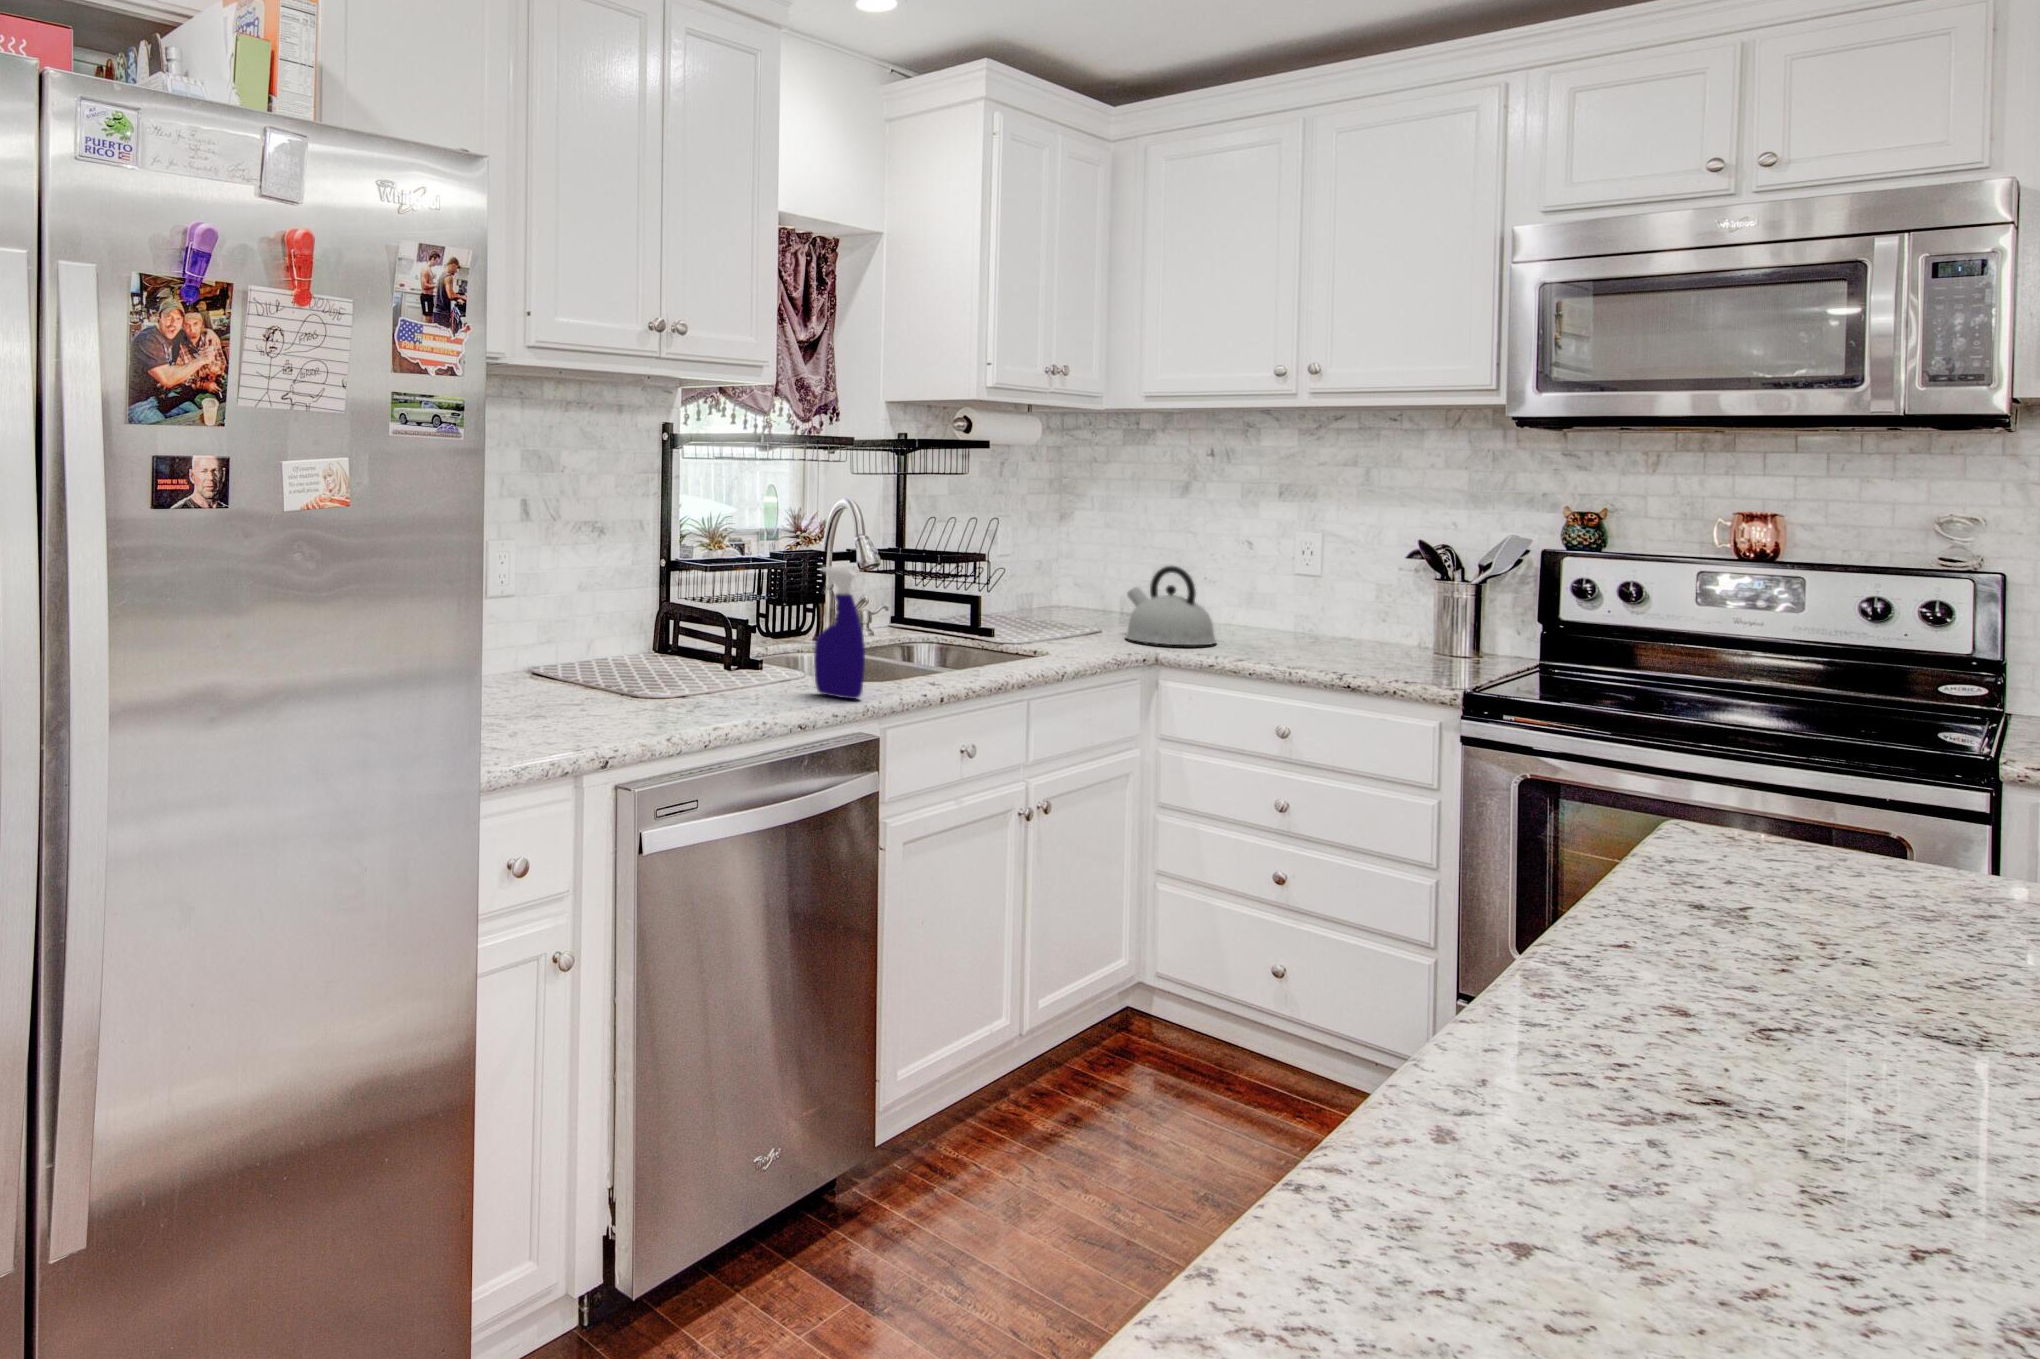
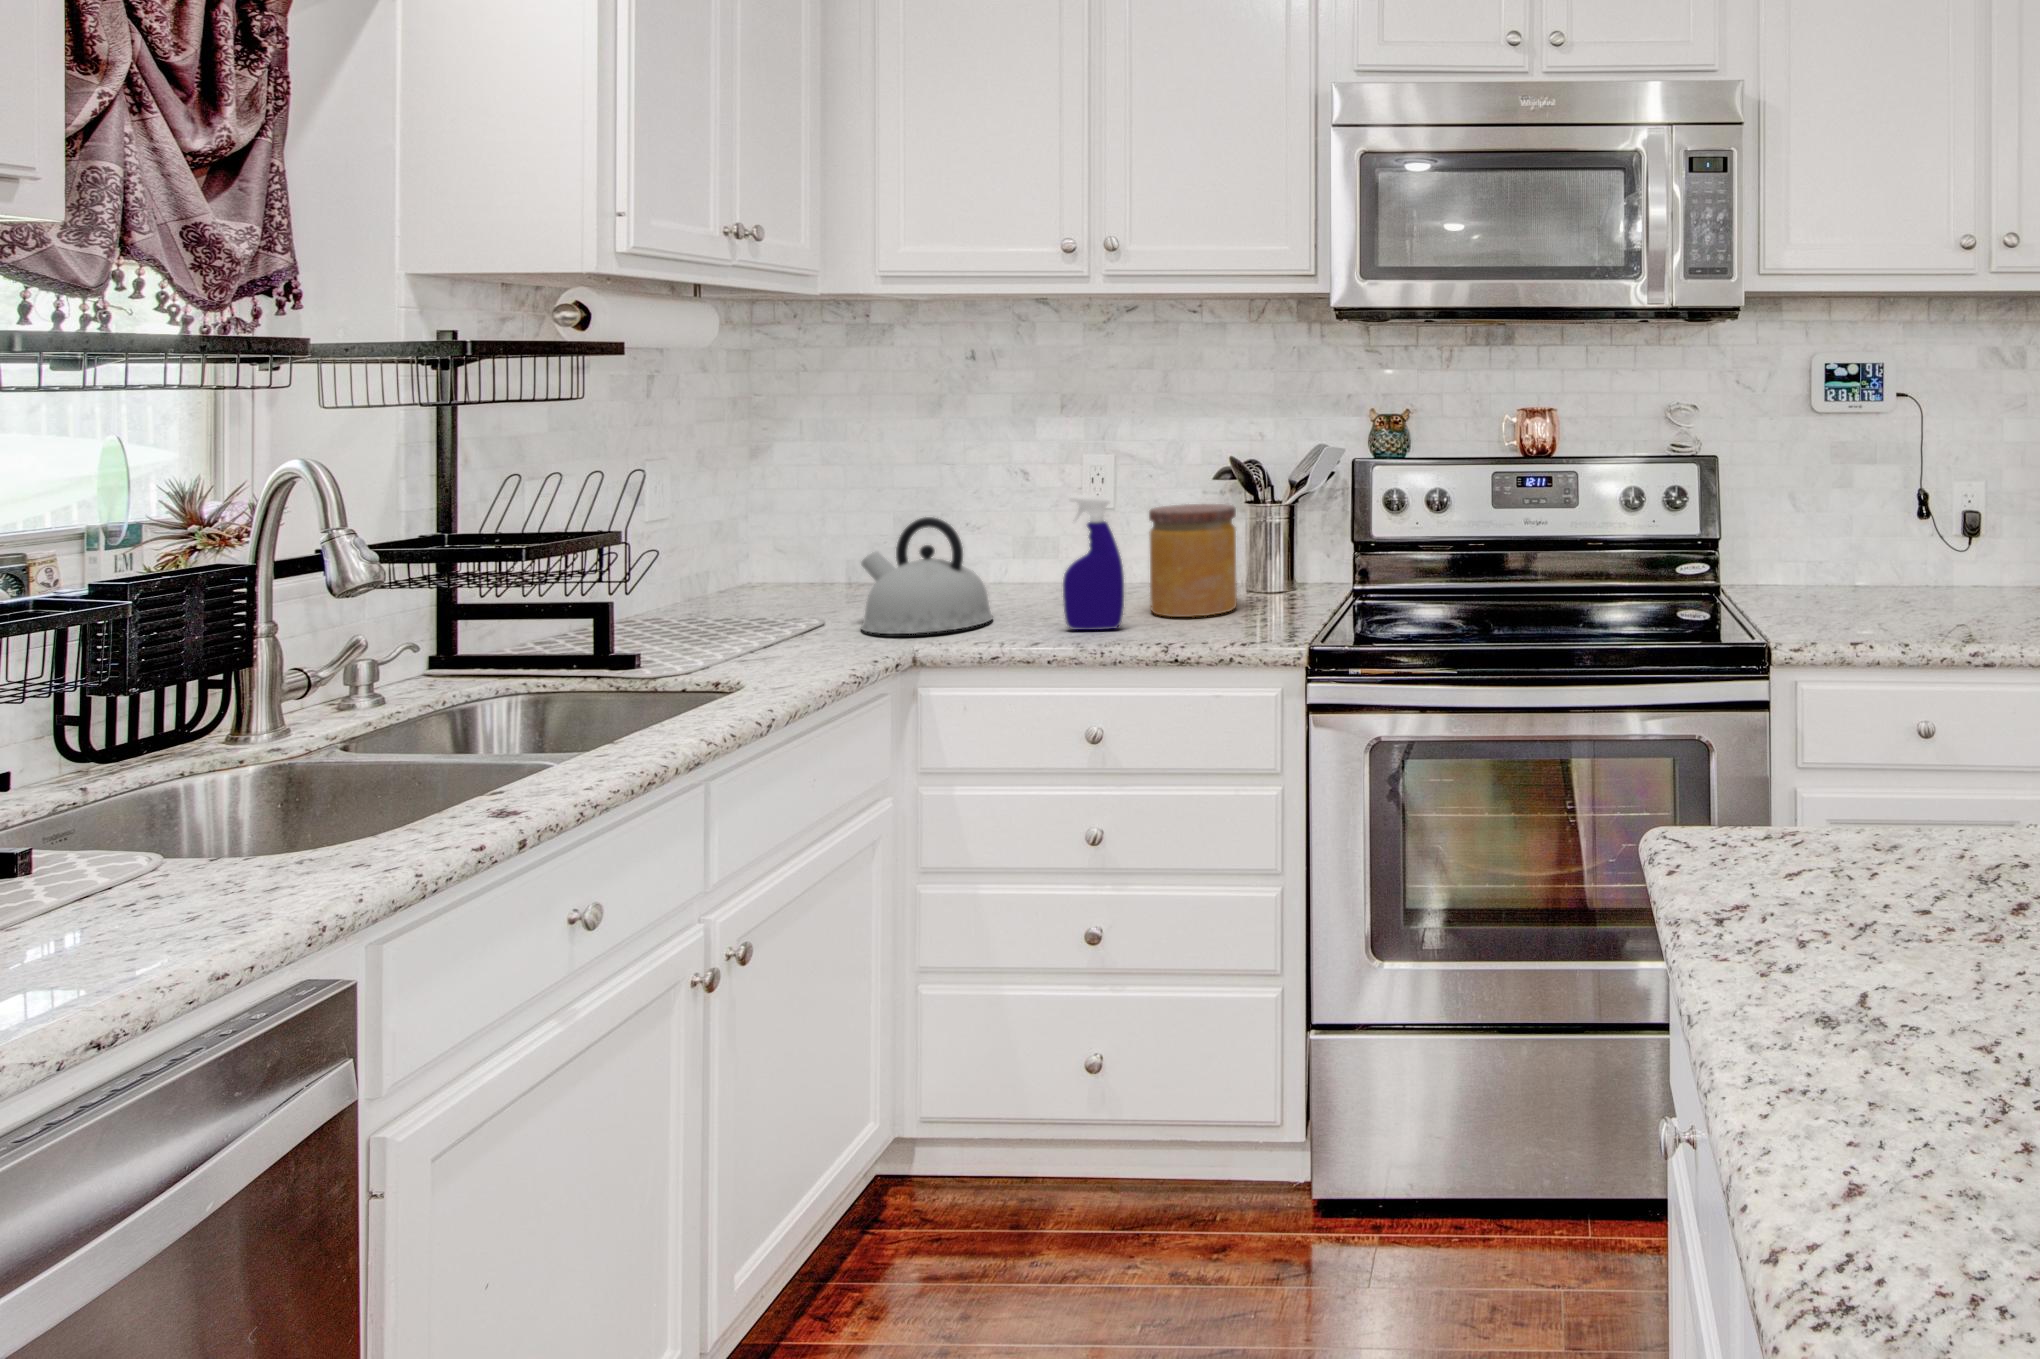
spray bottle: present [814,567,865,699] -> present [1063,495,1124,630]
jar: none [1340,574,1418,662] -> present [1149,504,1237,617]

